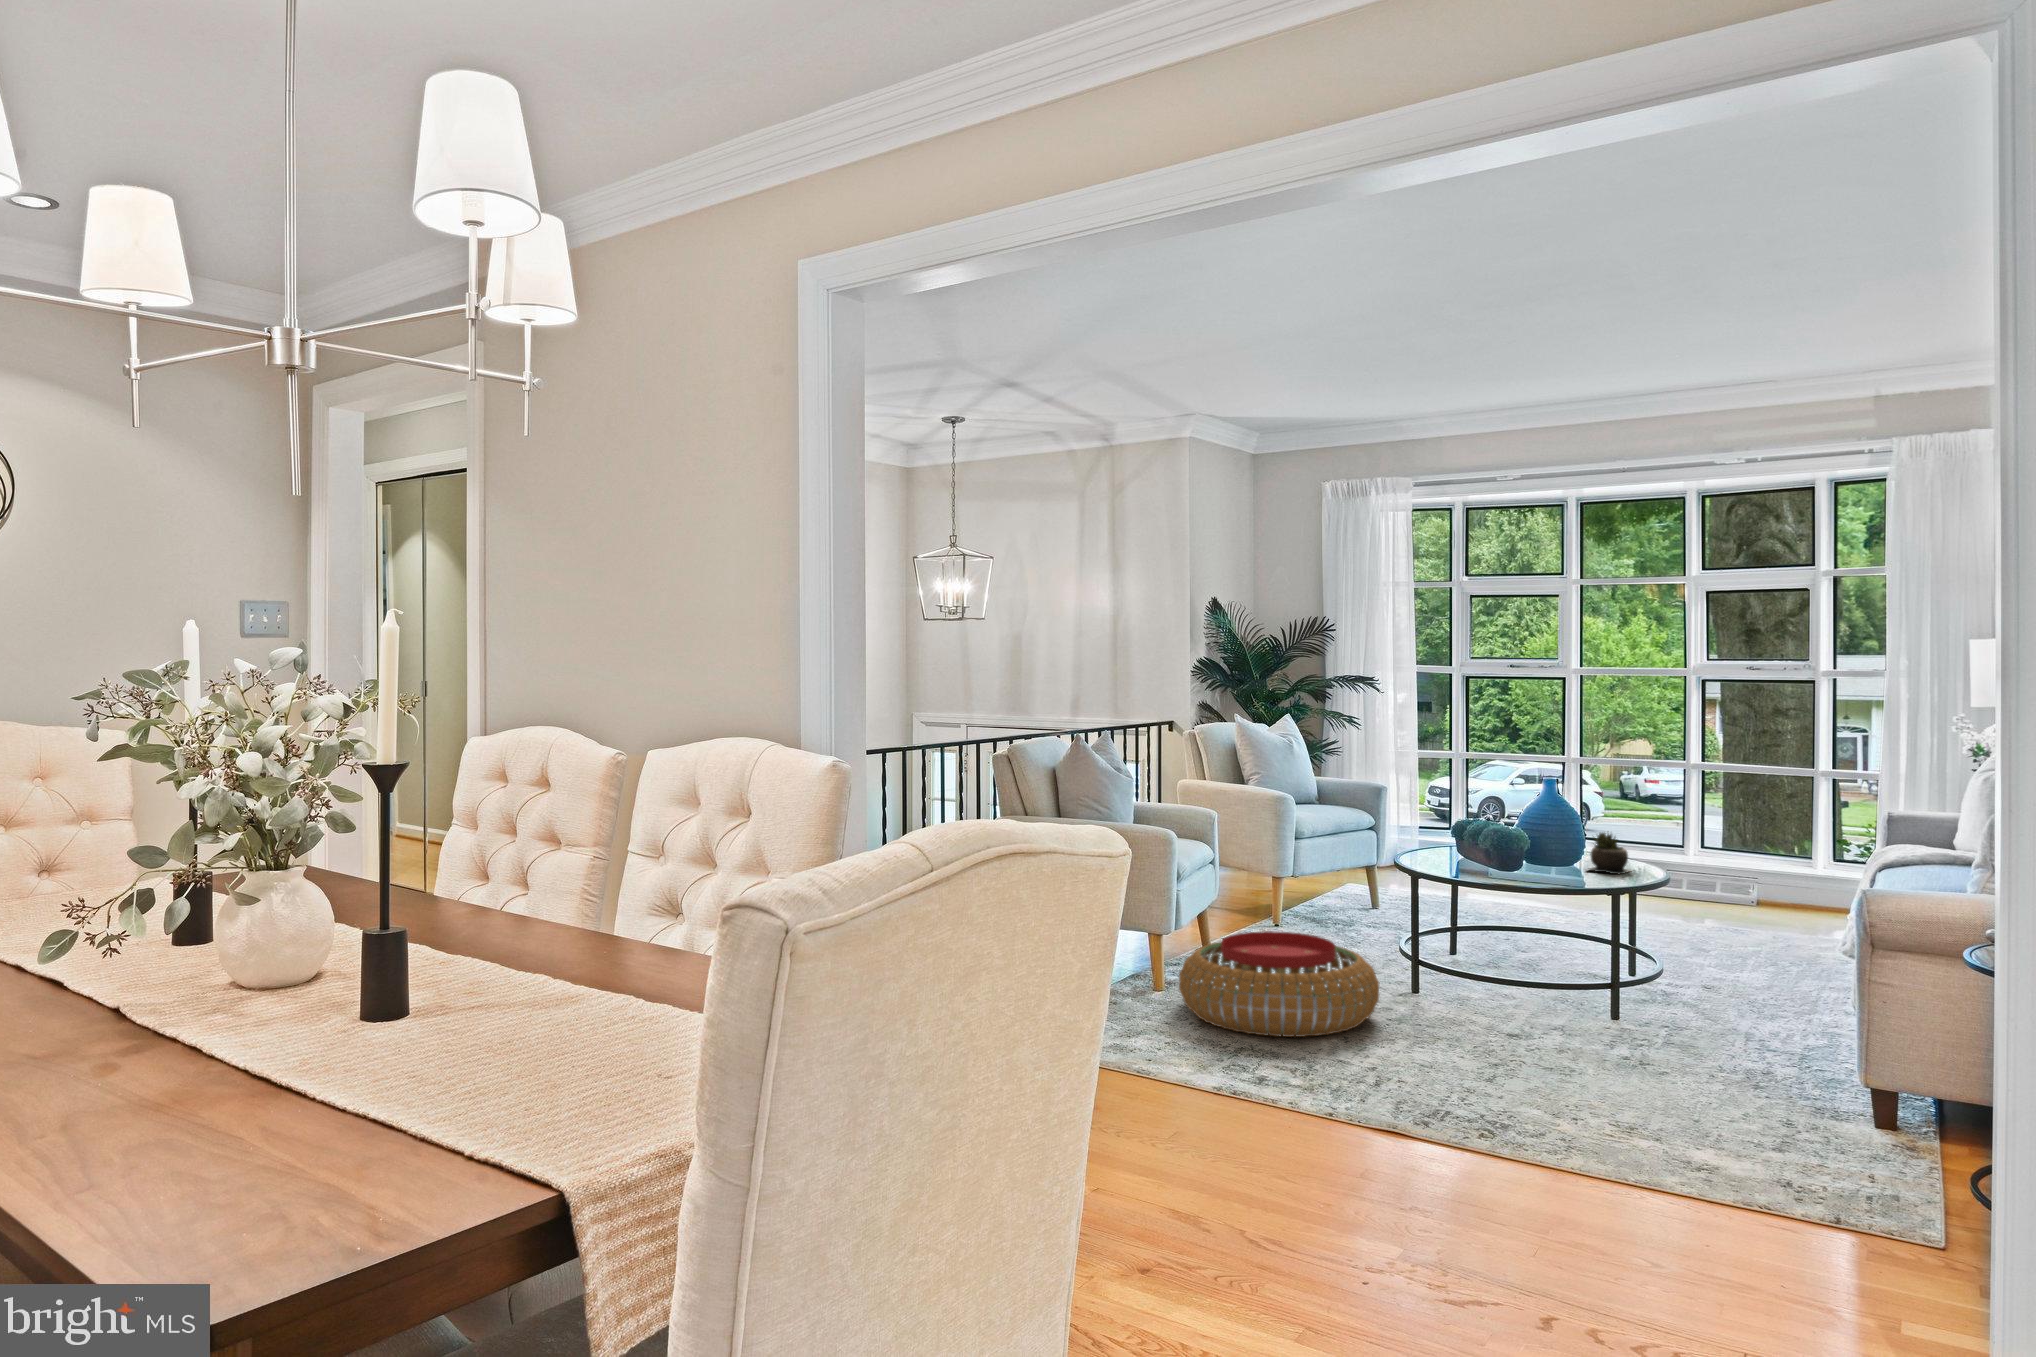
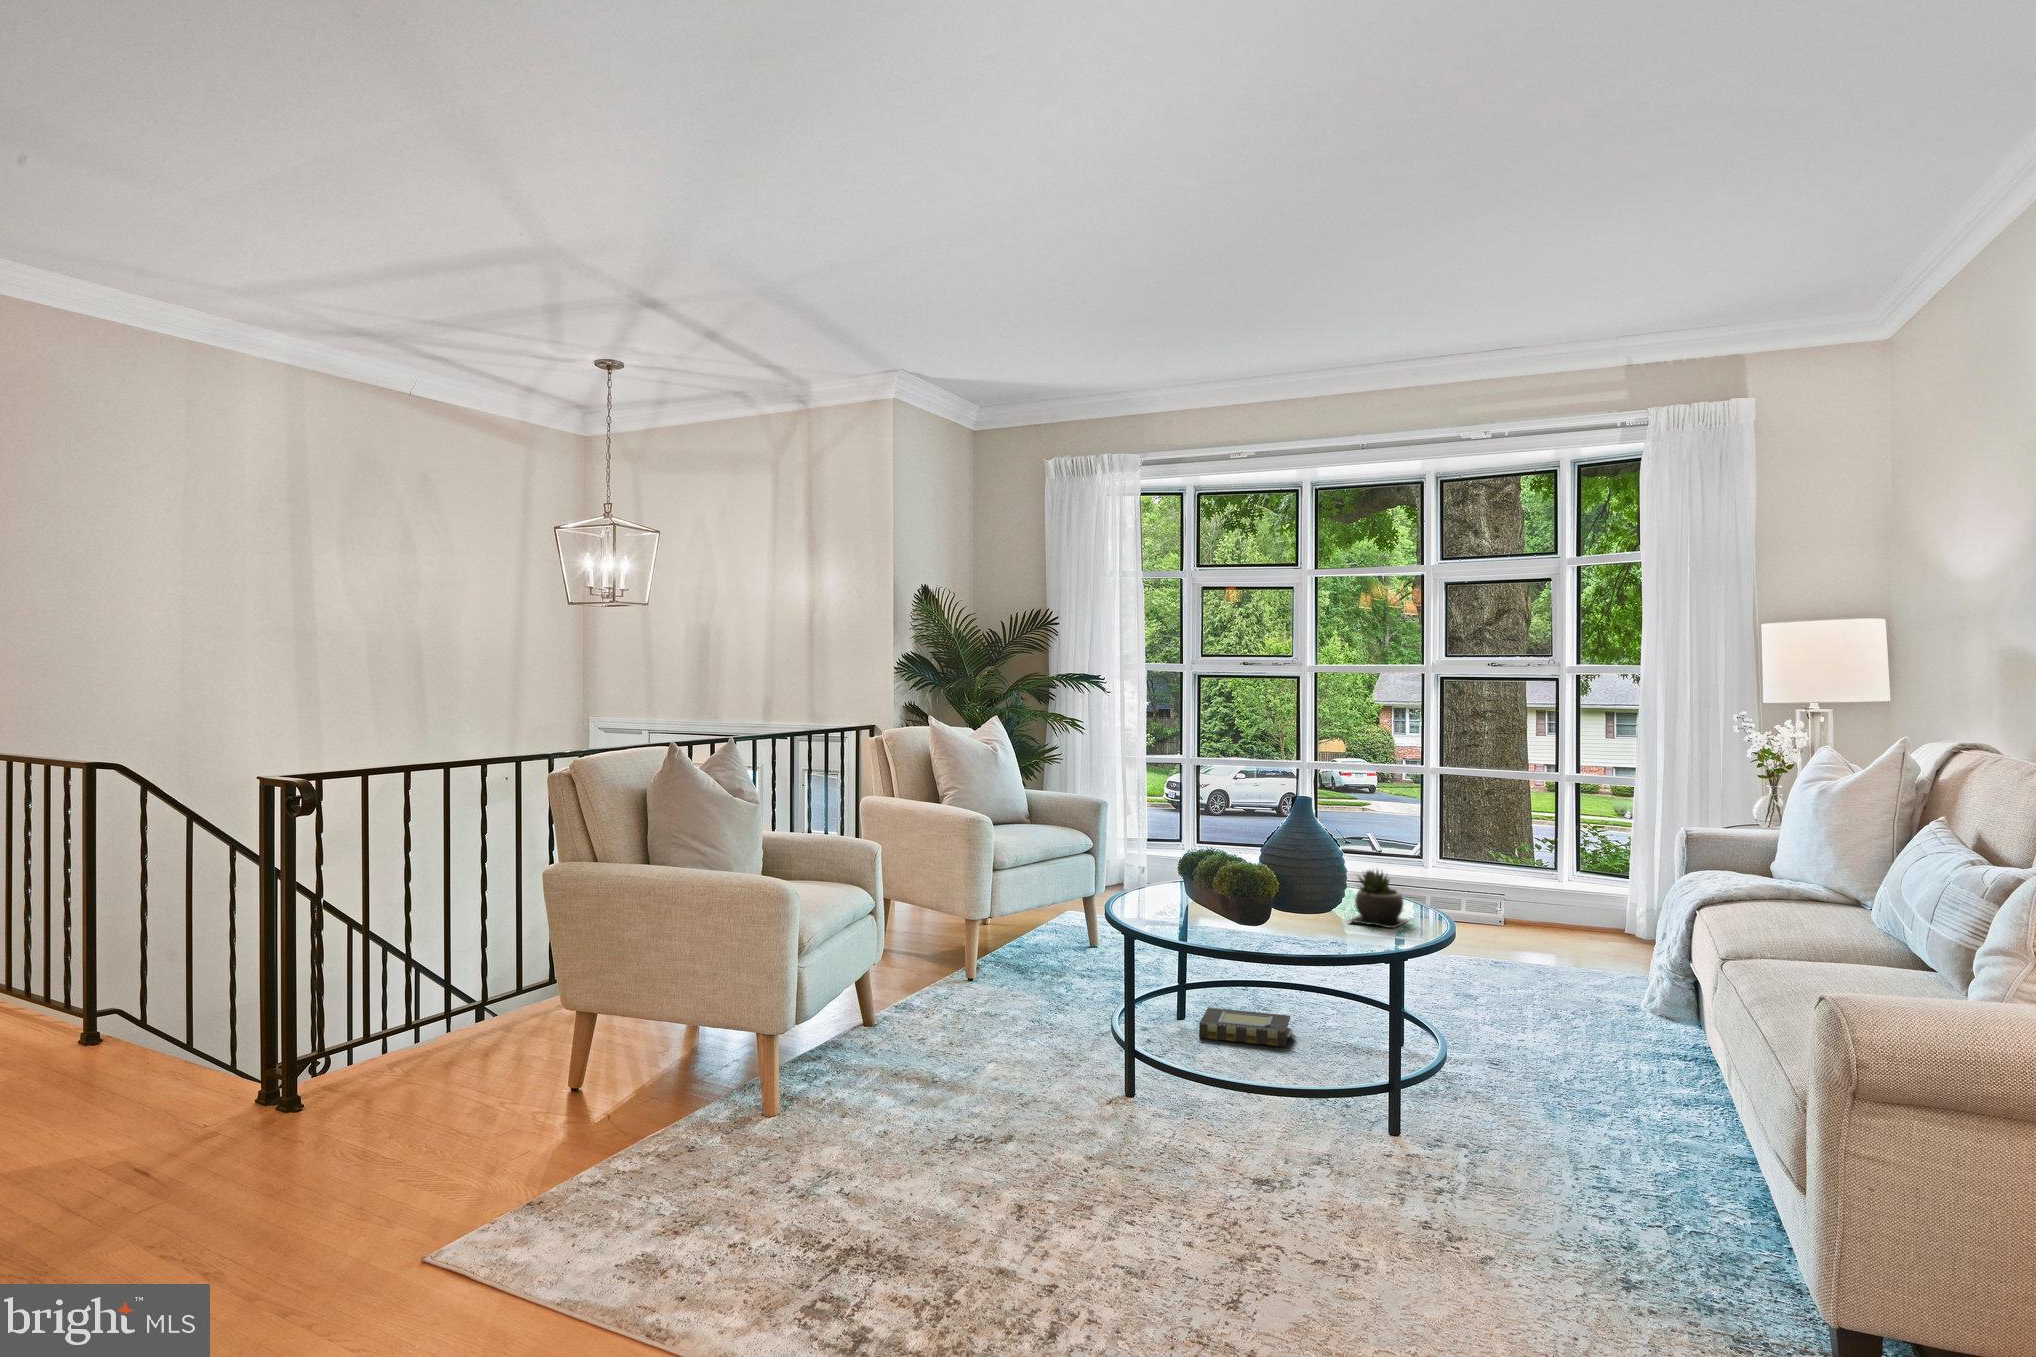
pouf: present [1179,931,1379,1037] -> none [781,1027,1075,1215]
book: none [1468,943,1546,969] -> present [1199,1008,1295,1047]

